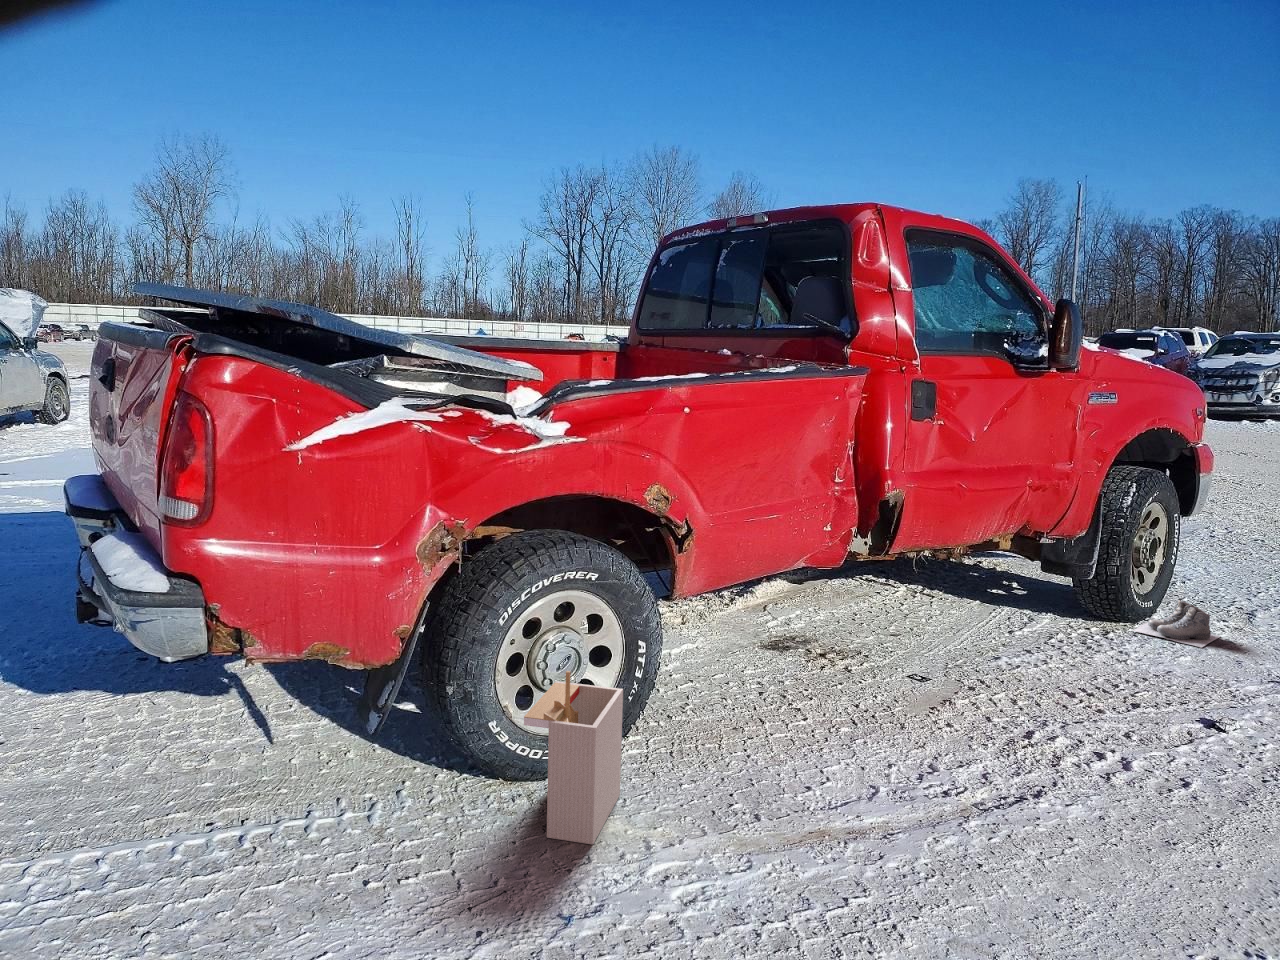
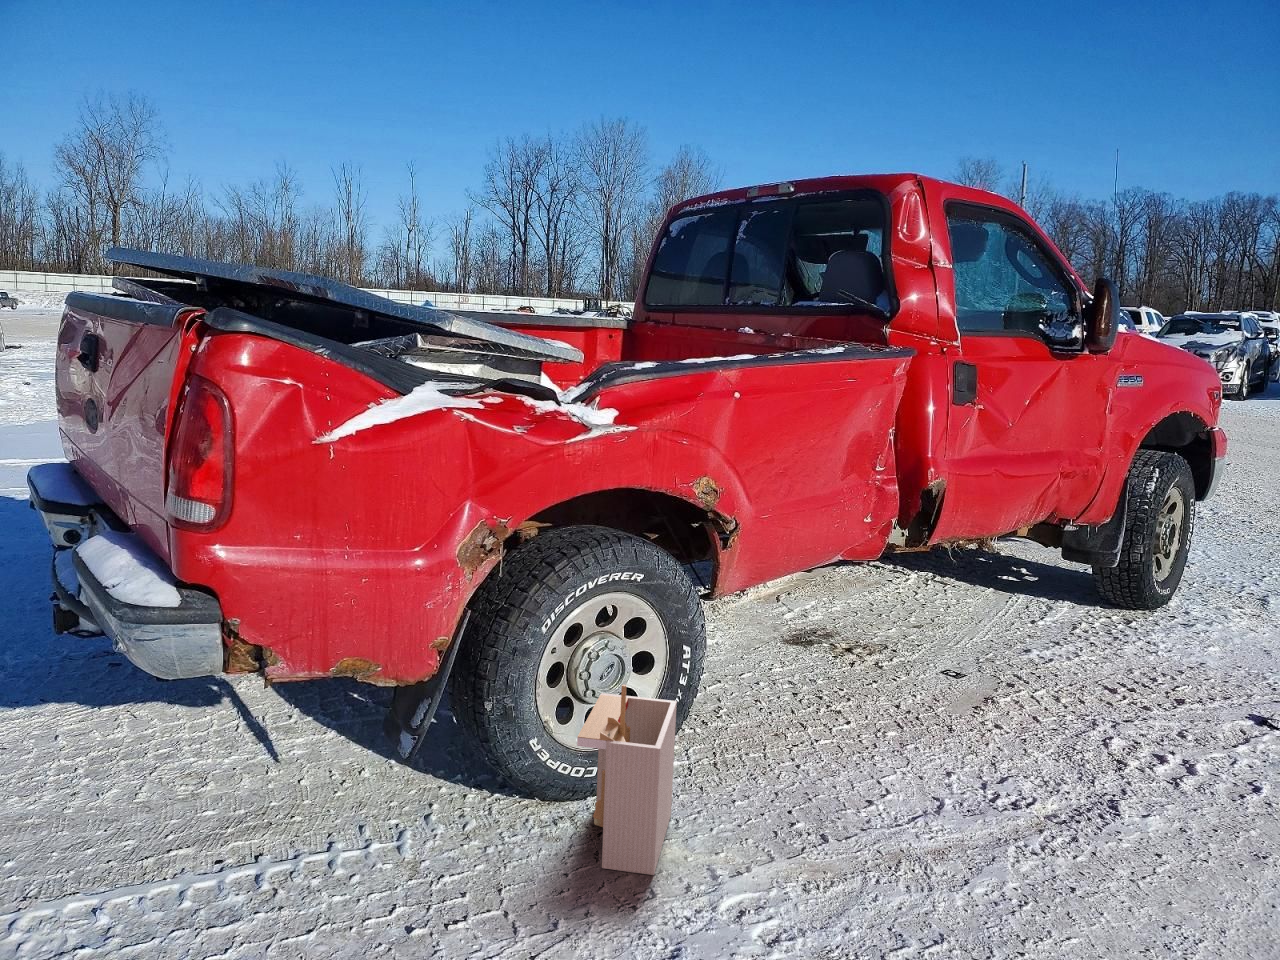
boots: present [1133,600,1220,648] -> none [1154,588,1242,638]

